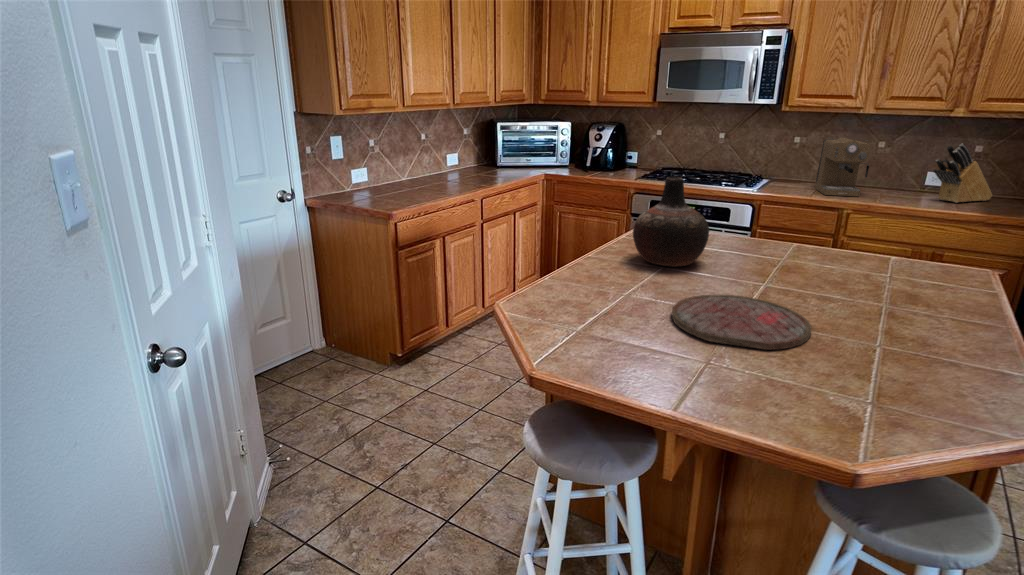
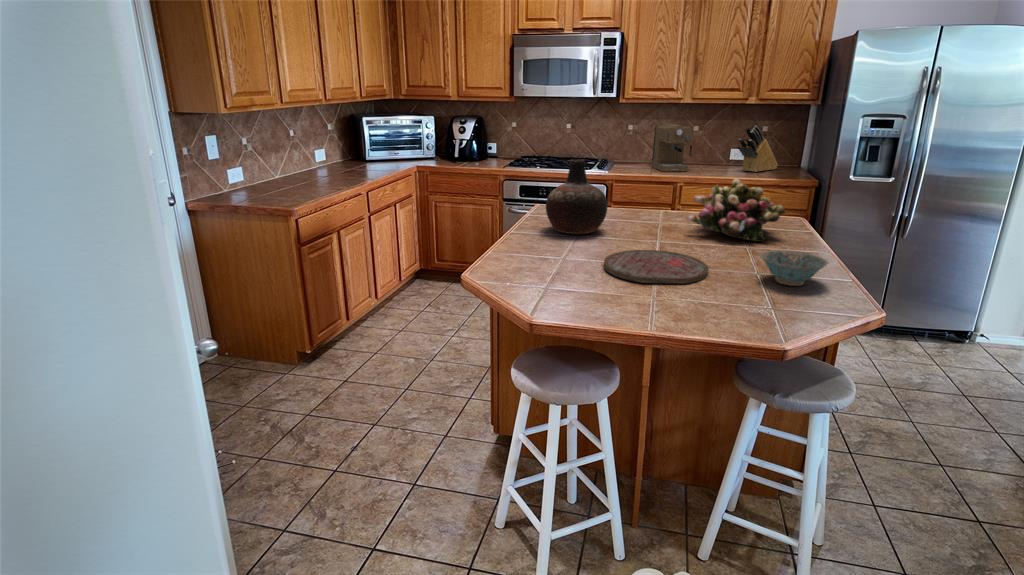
flower arrangement: none [811,213,956,301] -> present [687,179,785,242]
ceramic bowl: none [885,319,994,376] -> present [760,250,828,286]

